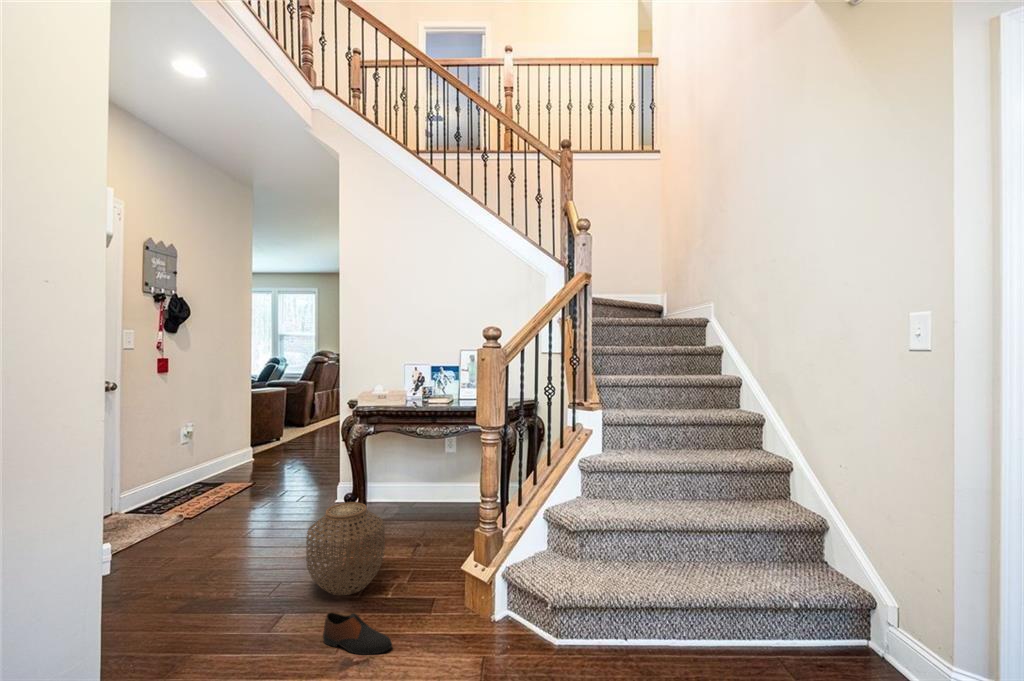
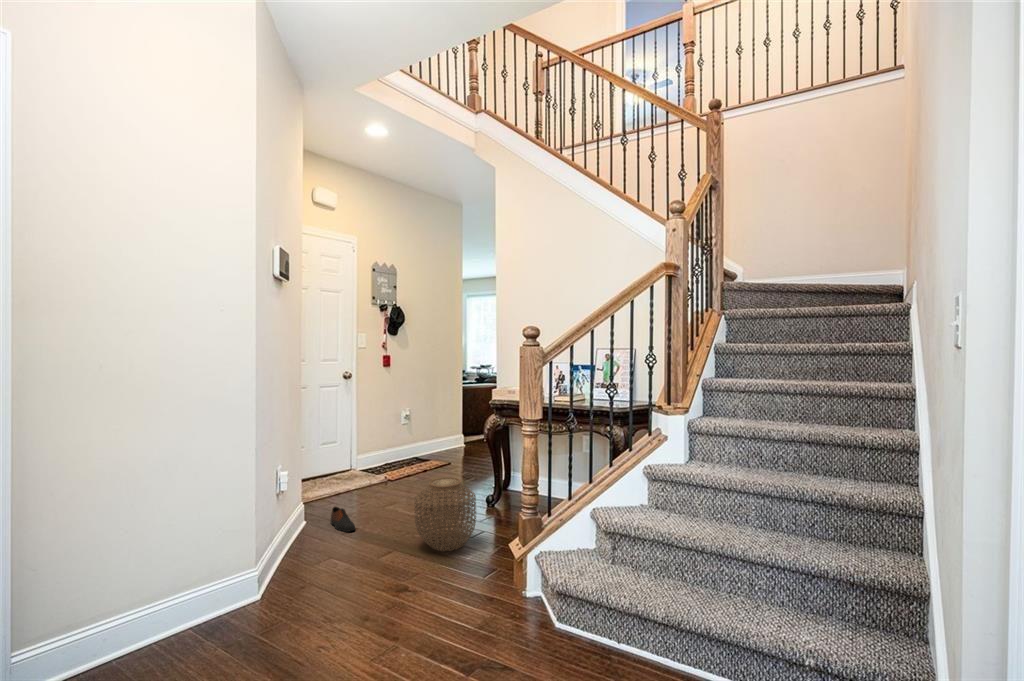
shoe: present [323,612,392,655] -> present [330,507,355,532]

